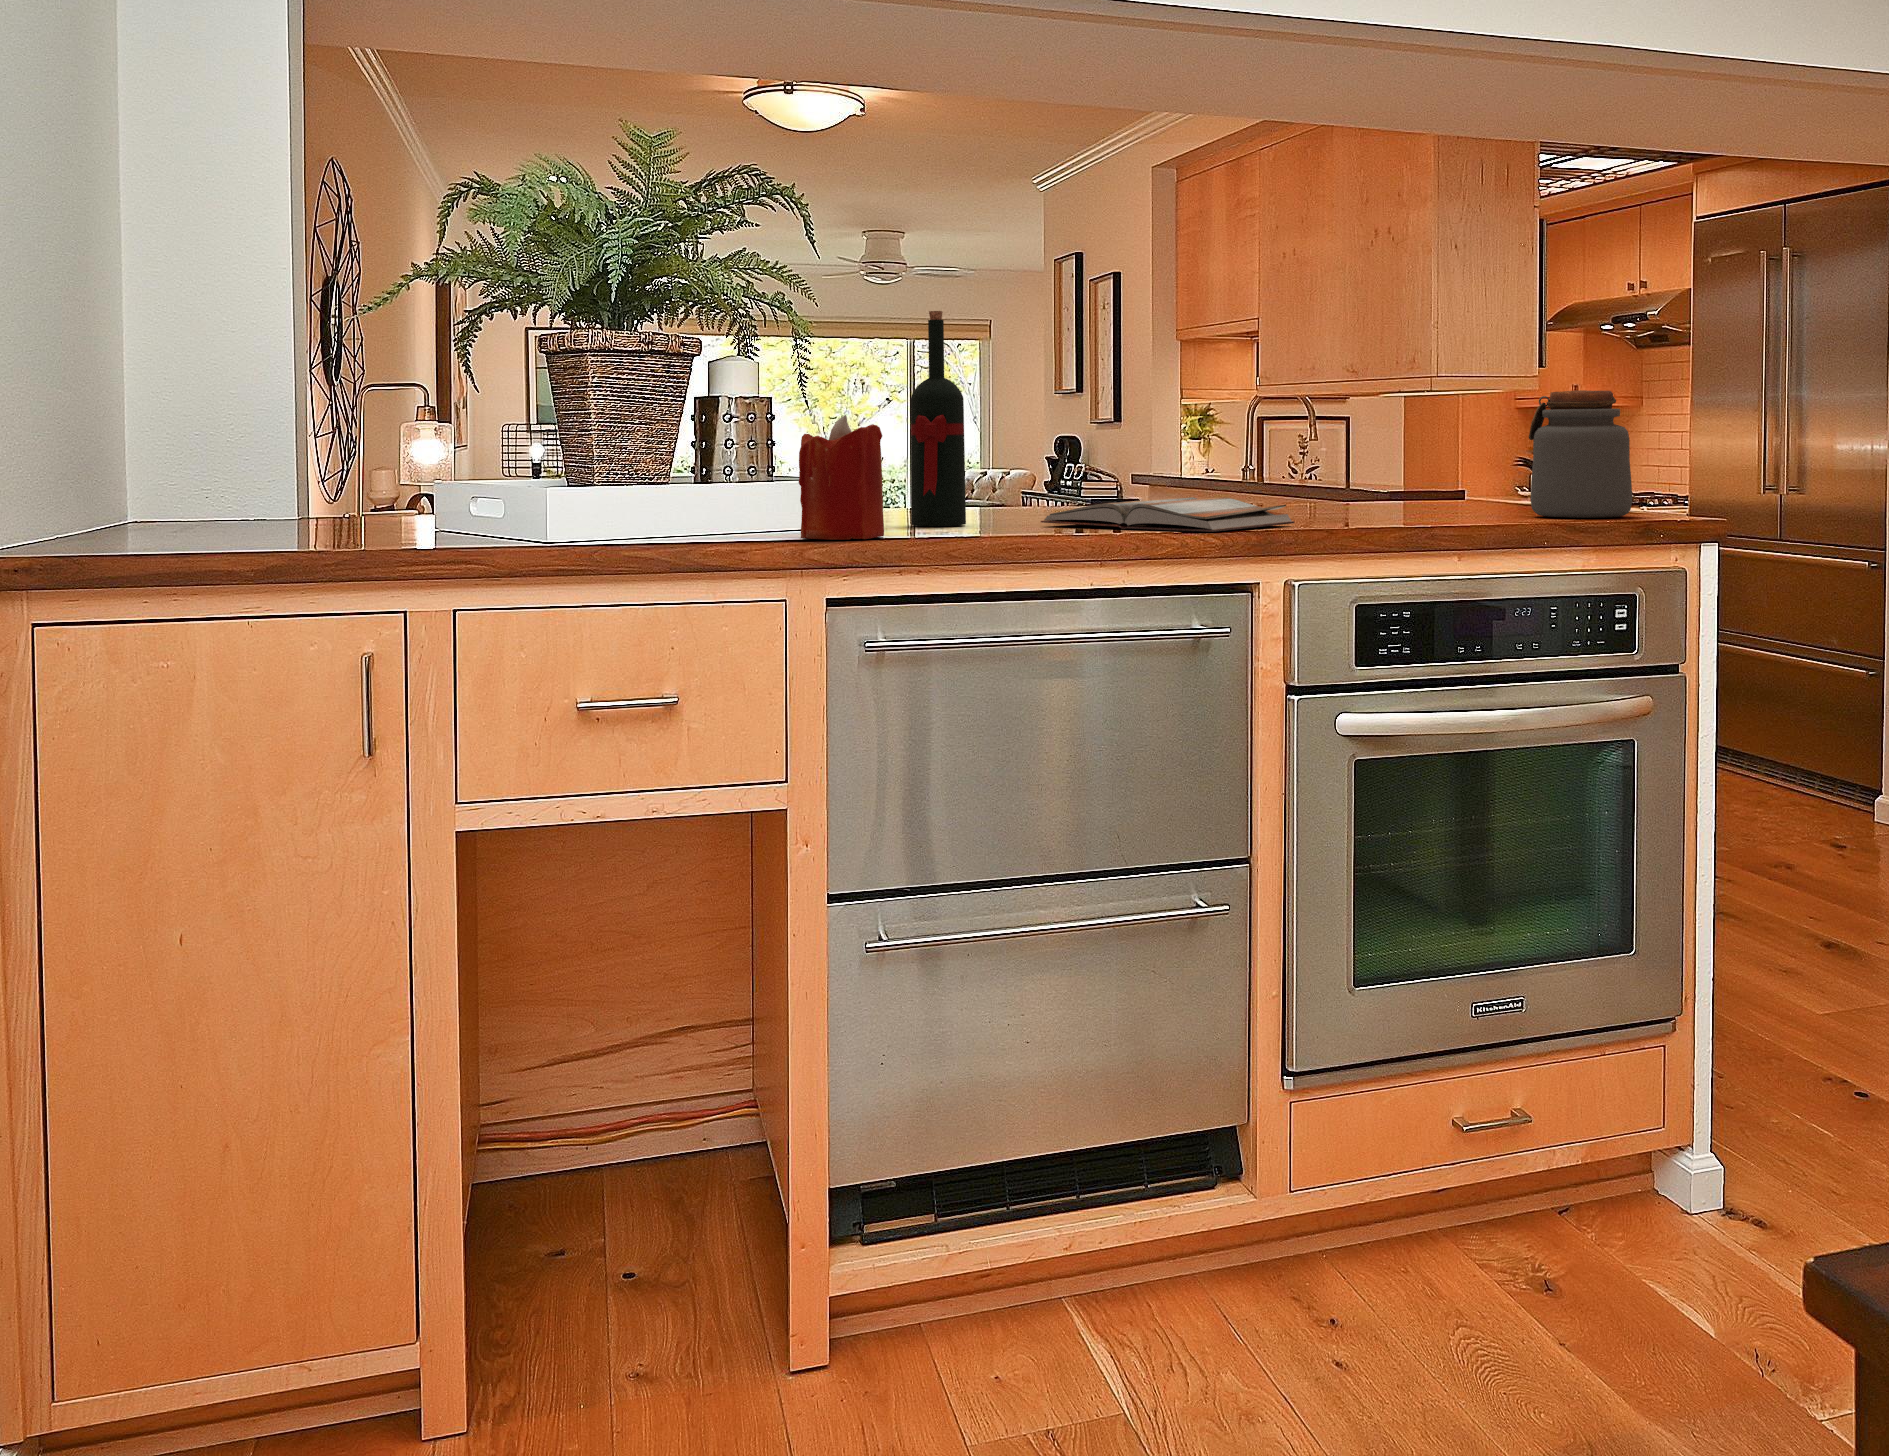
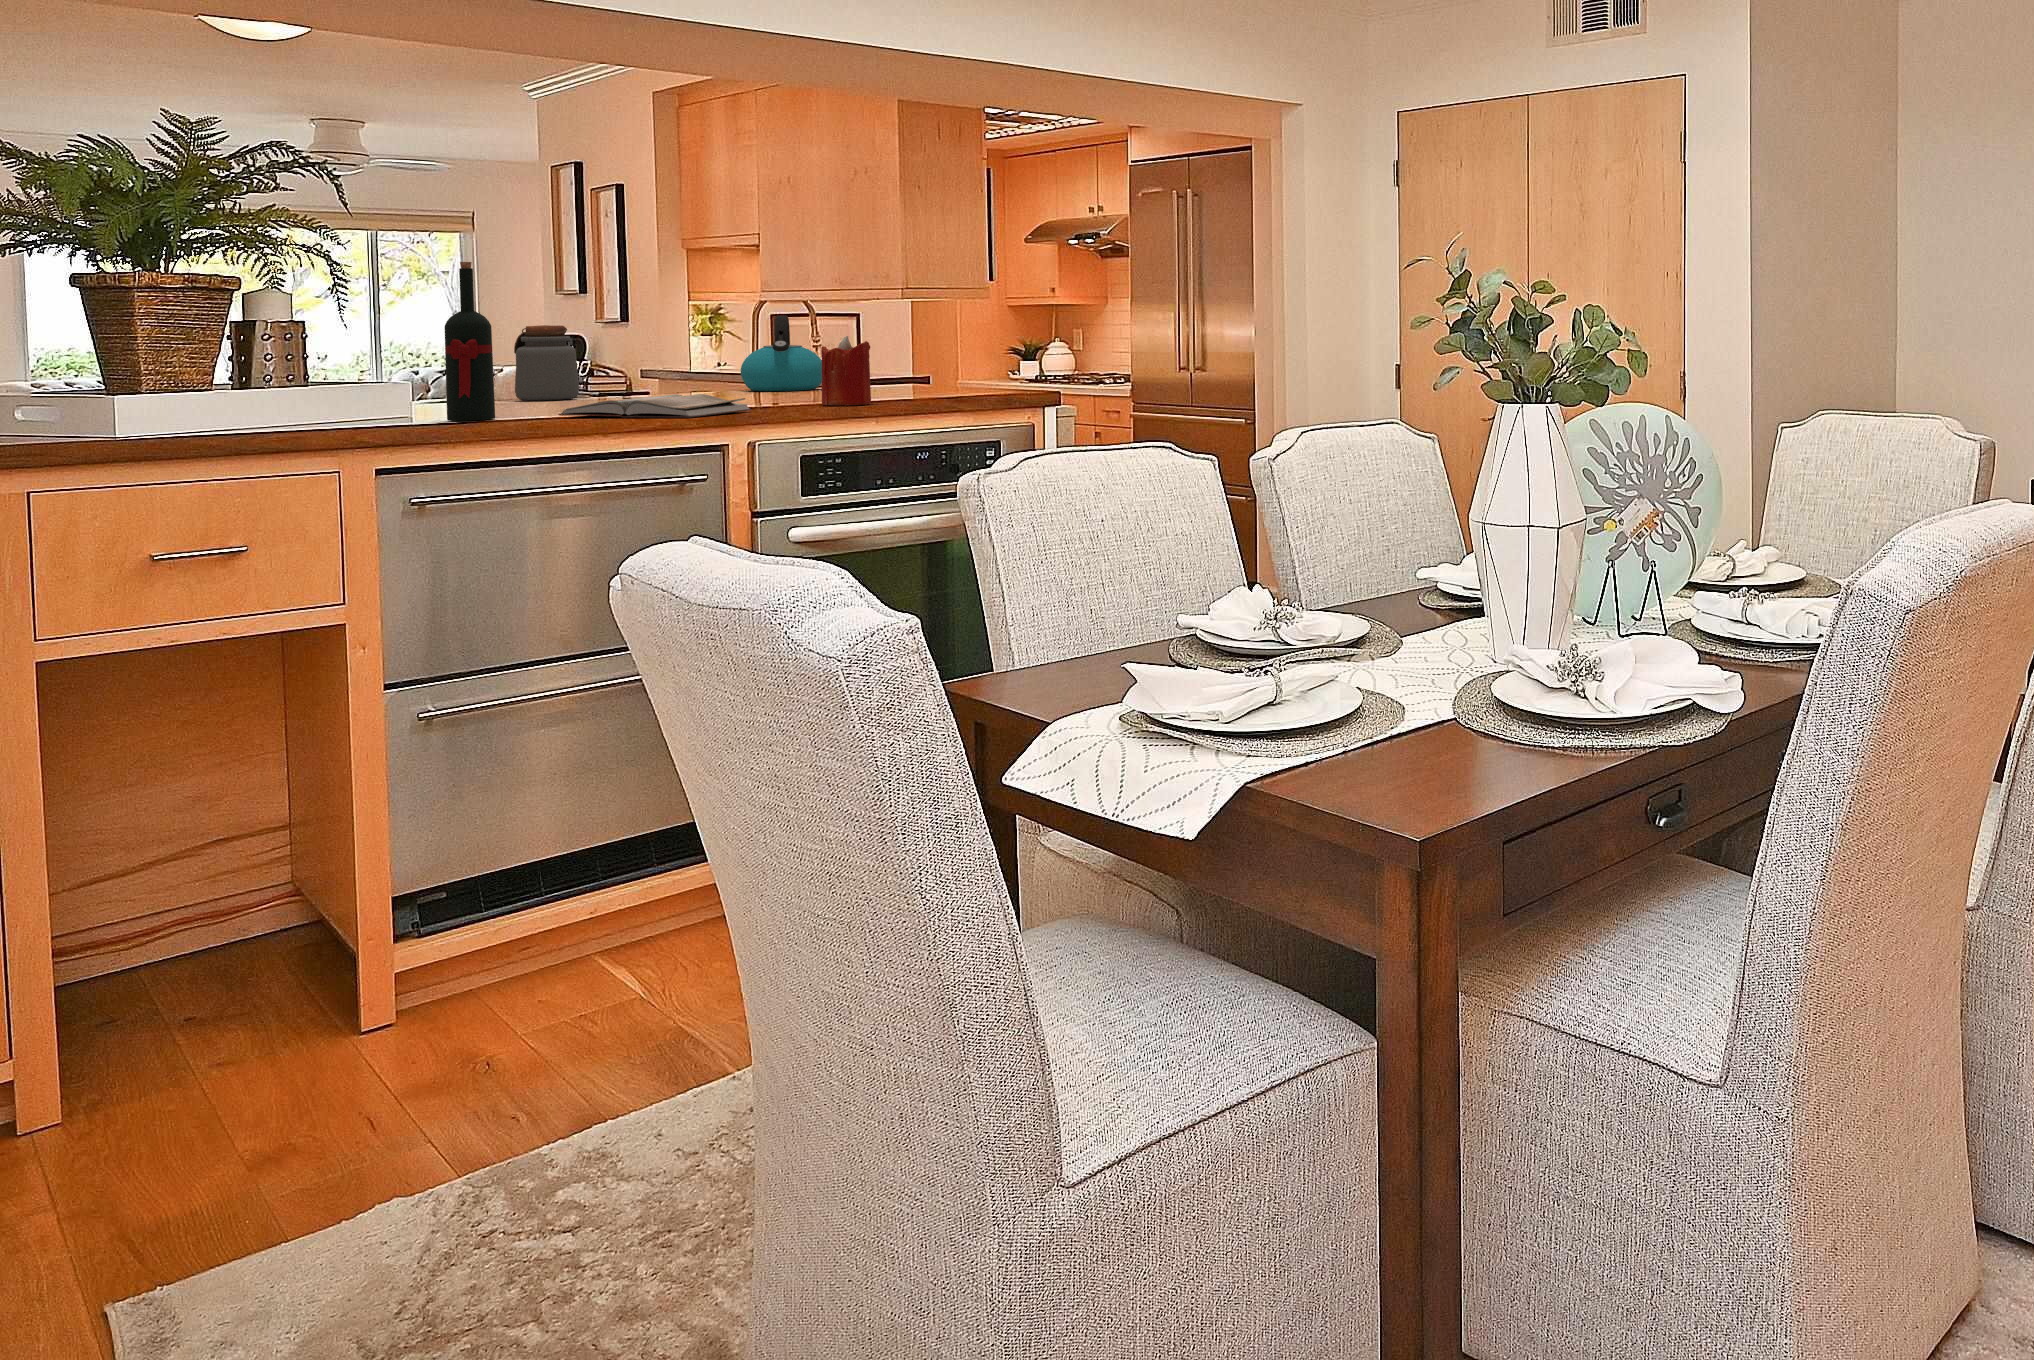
jar: present [1529,390,1632,518] -> present [514,325,579,401]
kettle: none [1252,400,1358,499] -> present [740,316,822,391]
candle: present [799,415,884,540] -> present [821,336,871,405]

